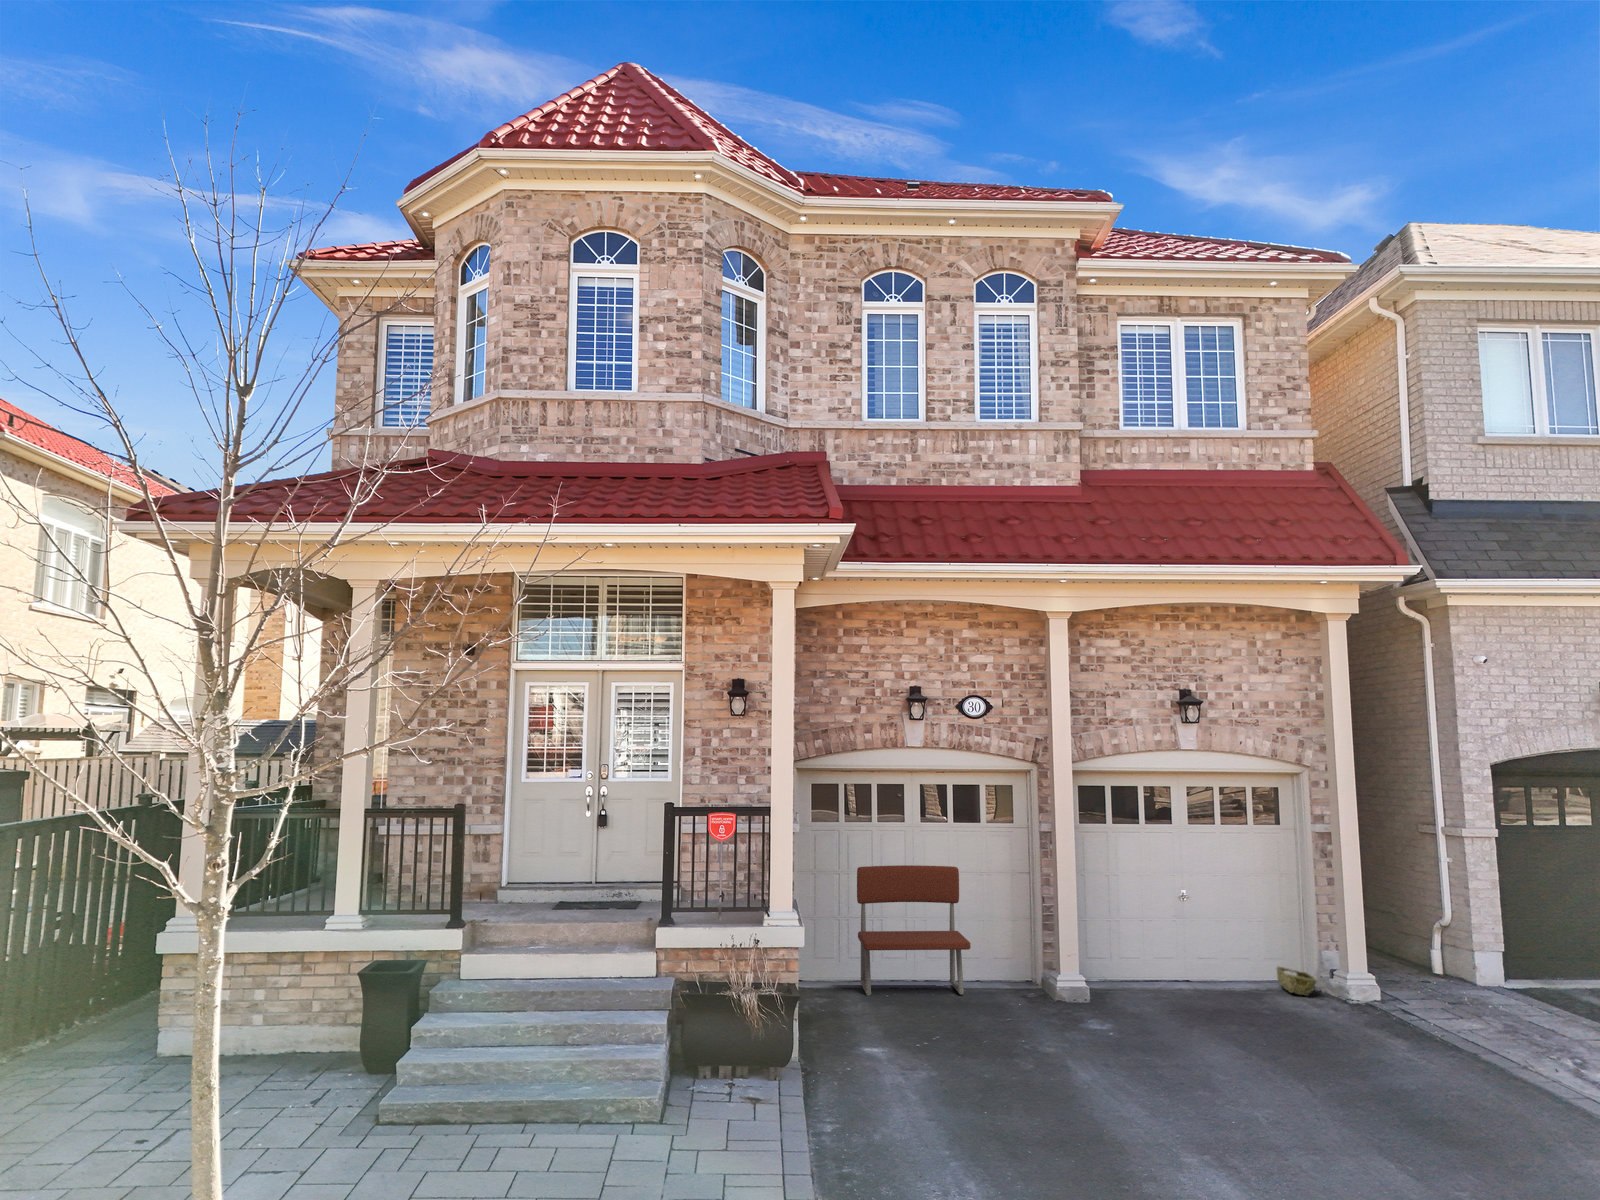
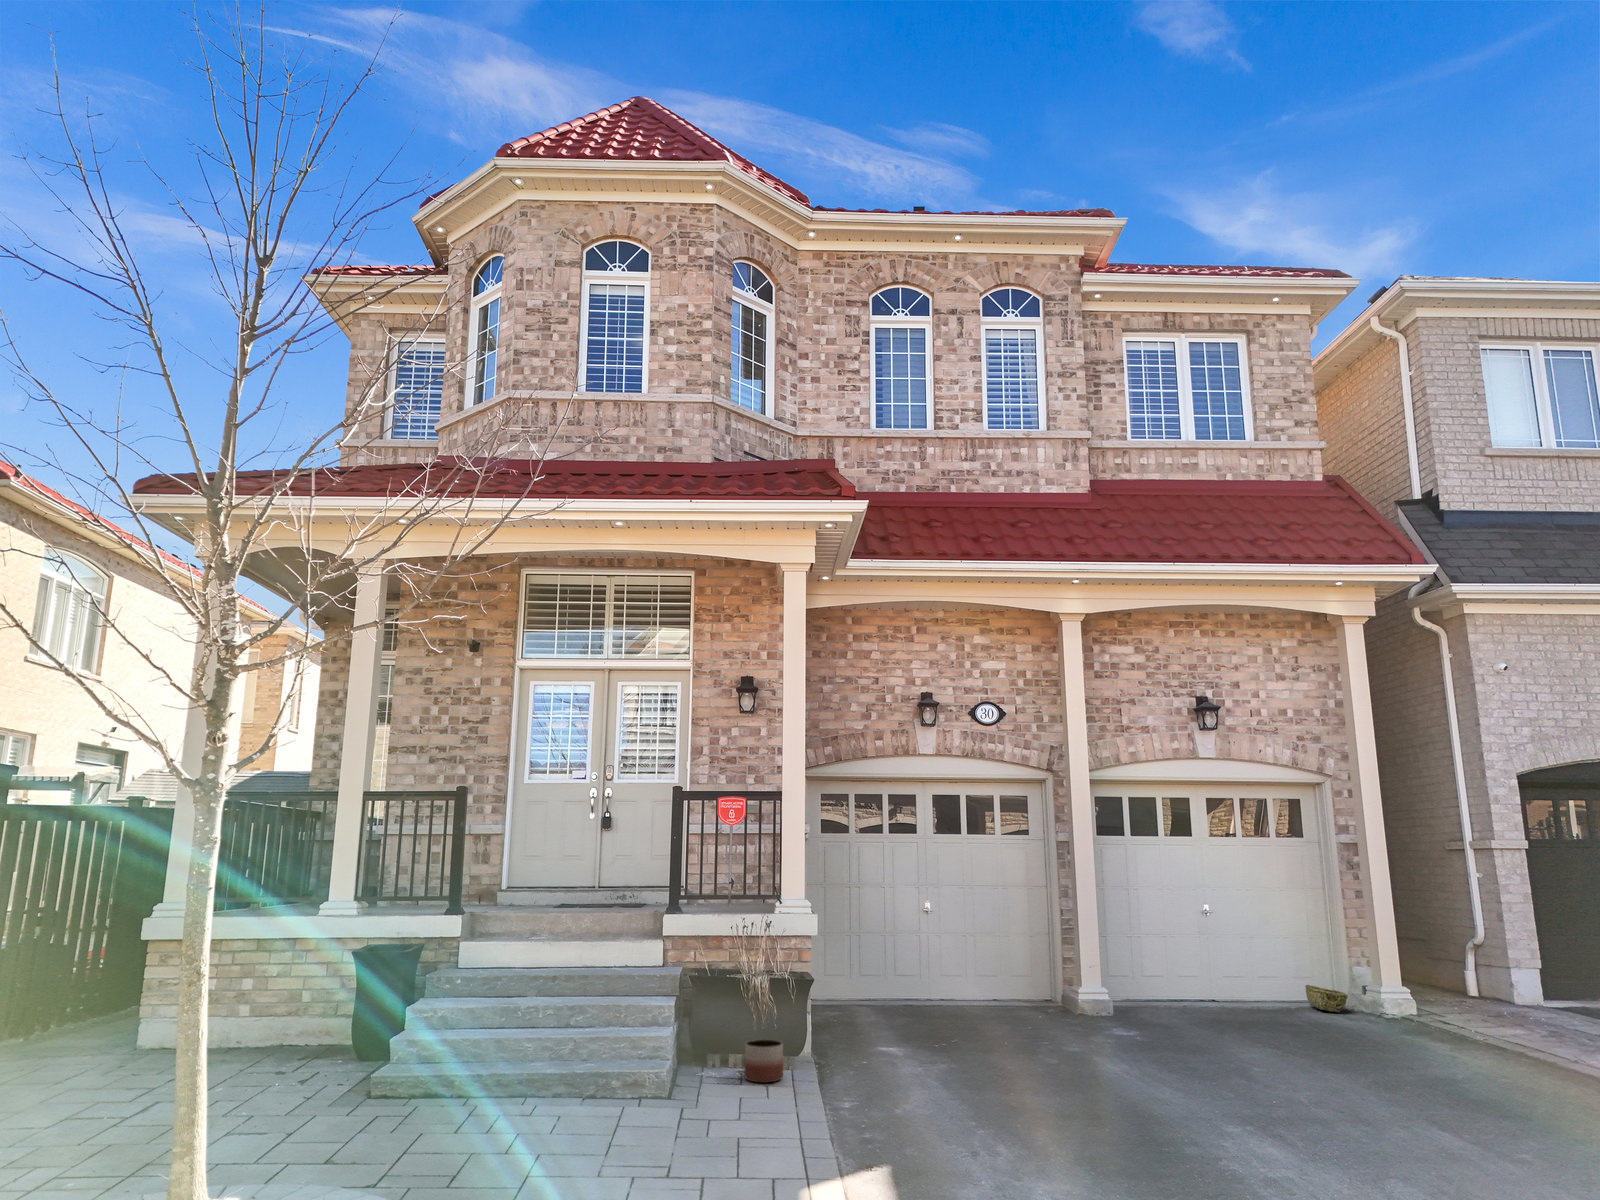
bench: present [857,865,971,996] -> none [868,877,987,1010]
planter: none [732,1055,769,1100] -> present [744,1039,783,1083]

